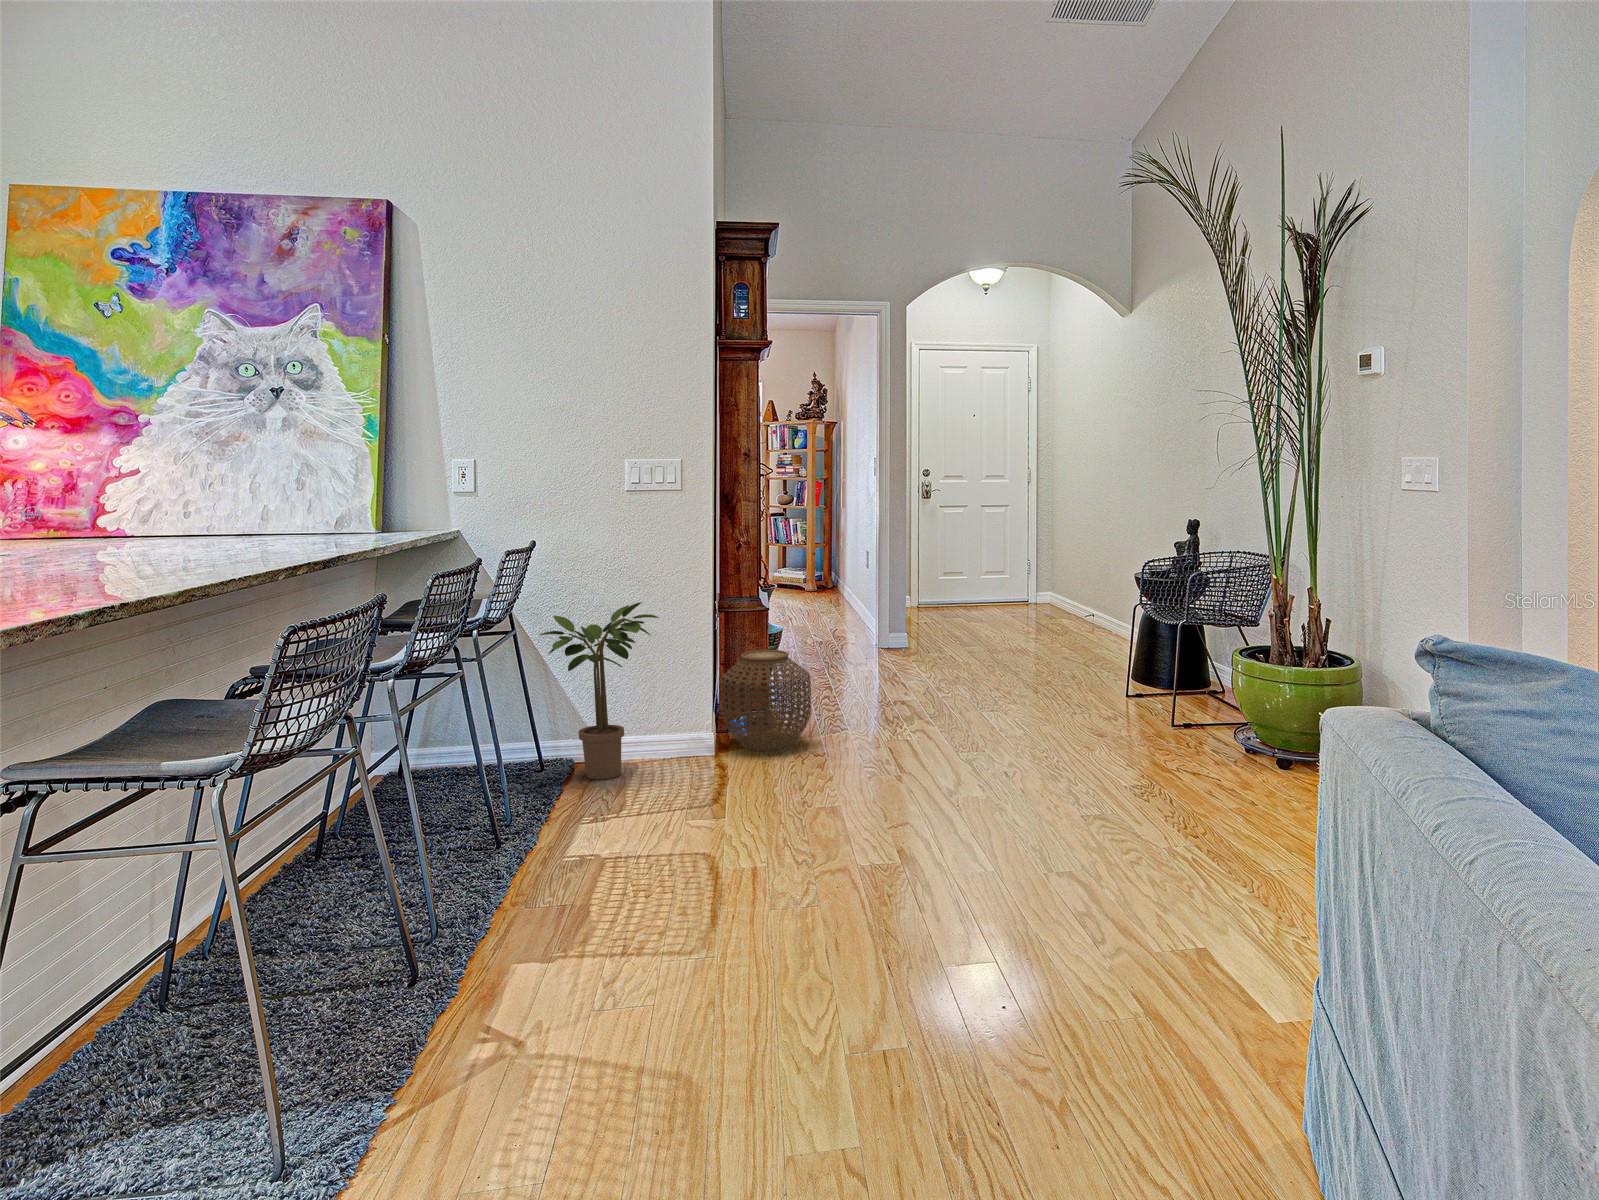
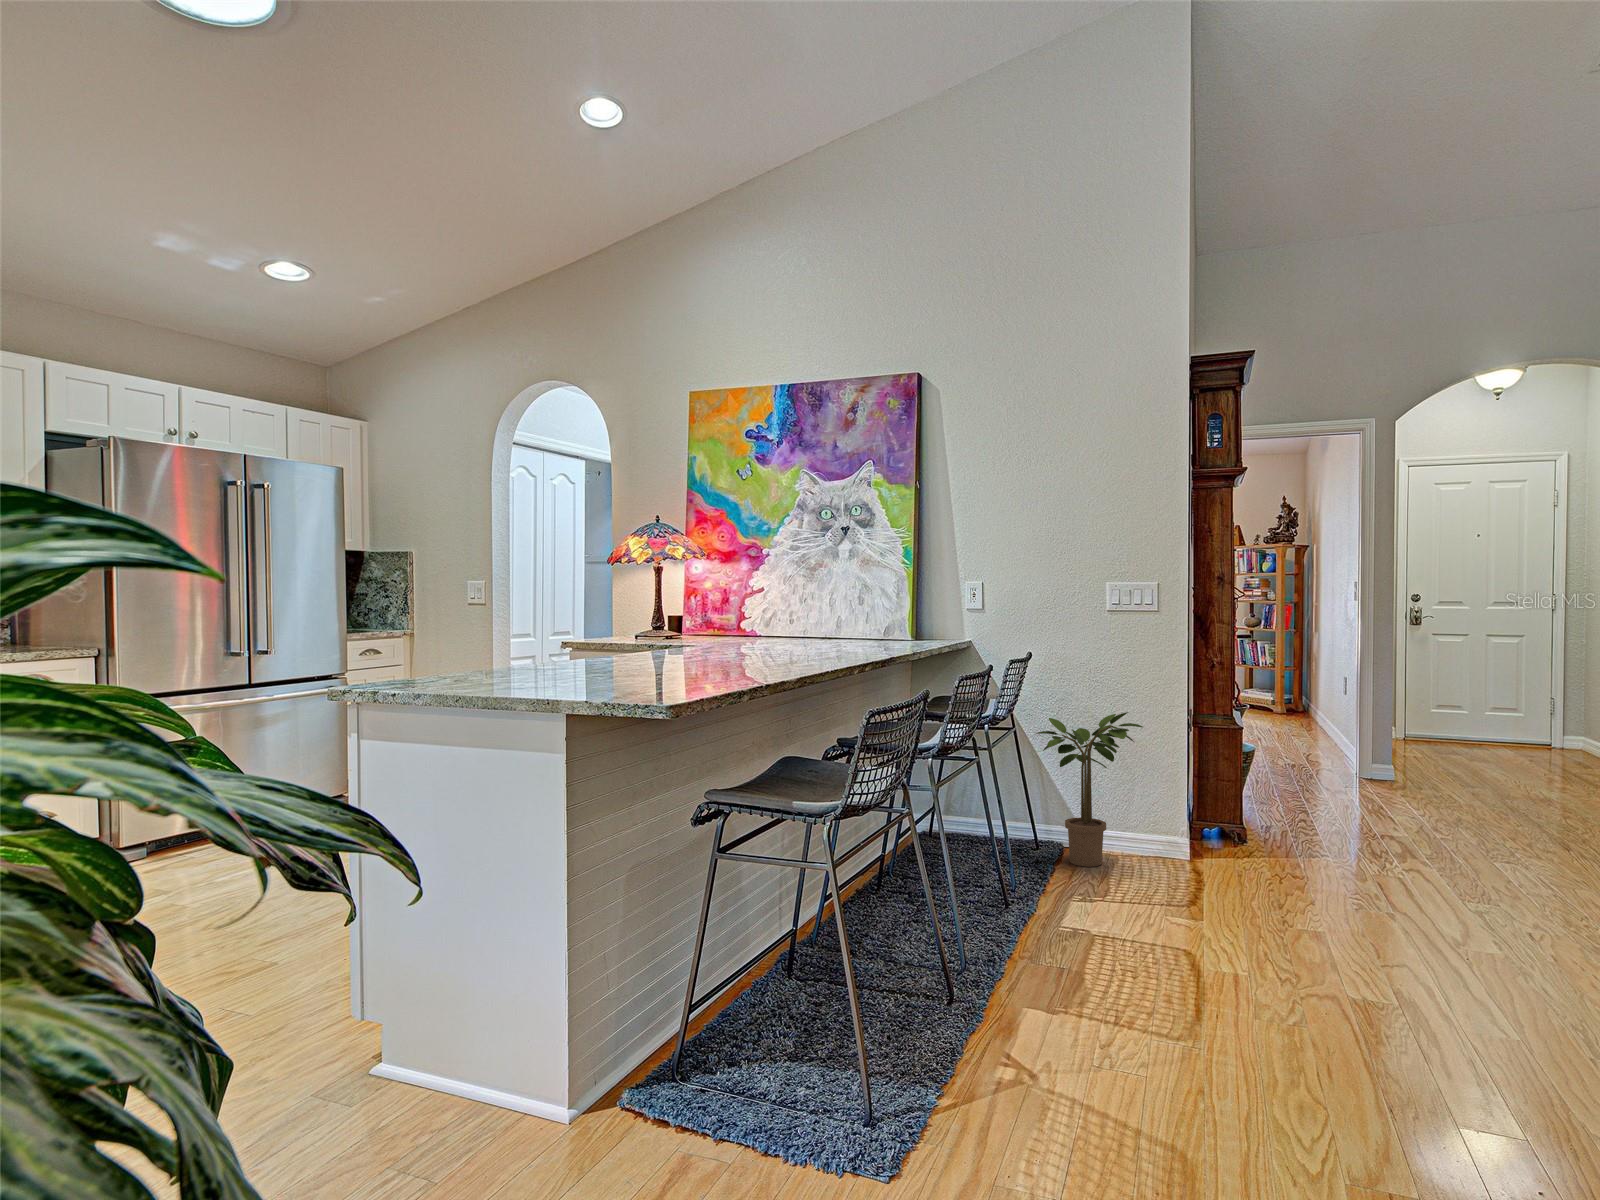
woven basket: present [721,650,811,751] -> none [1198,766,1291,863]

